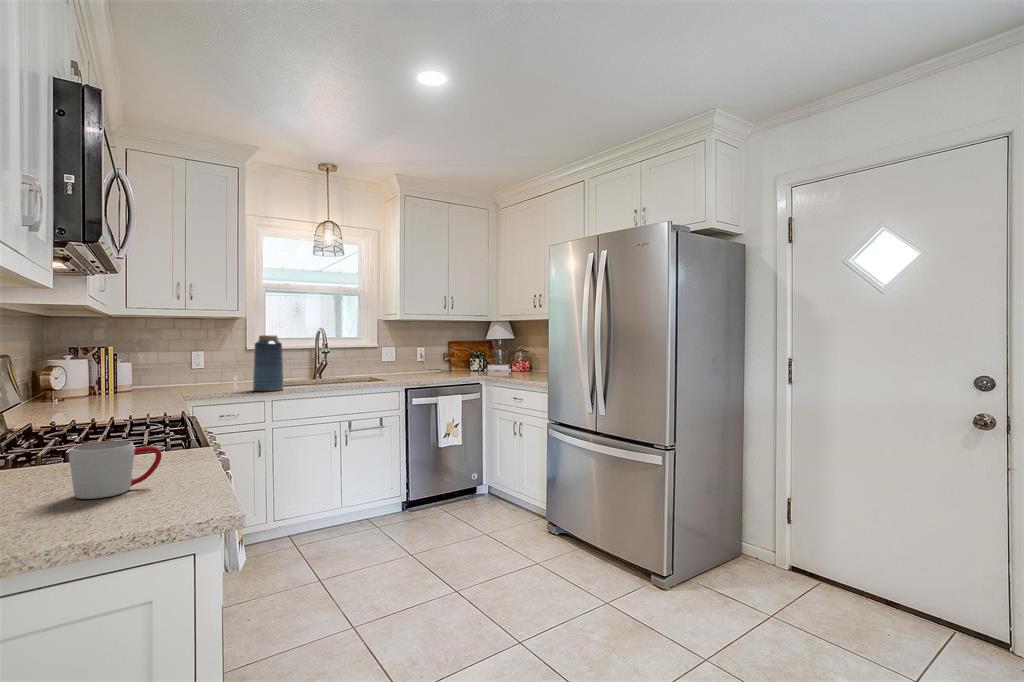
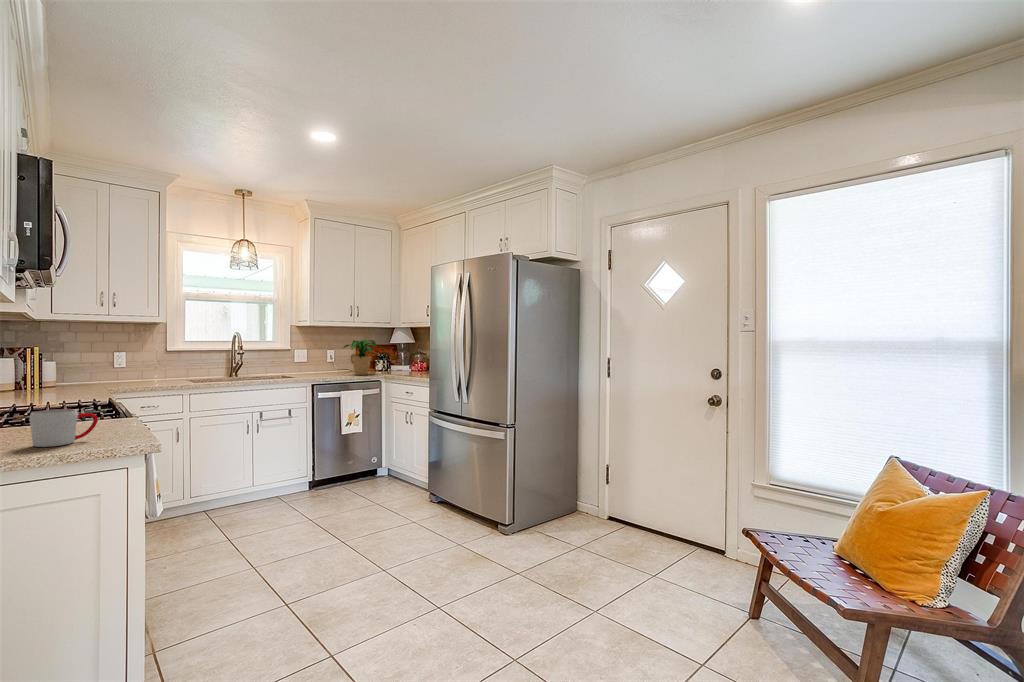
vase: present [253,335,284,391] -> none [171,338,200,386]
potted plant: none [434,335,477,377] -> present [343,340,376,375]

